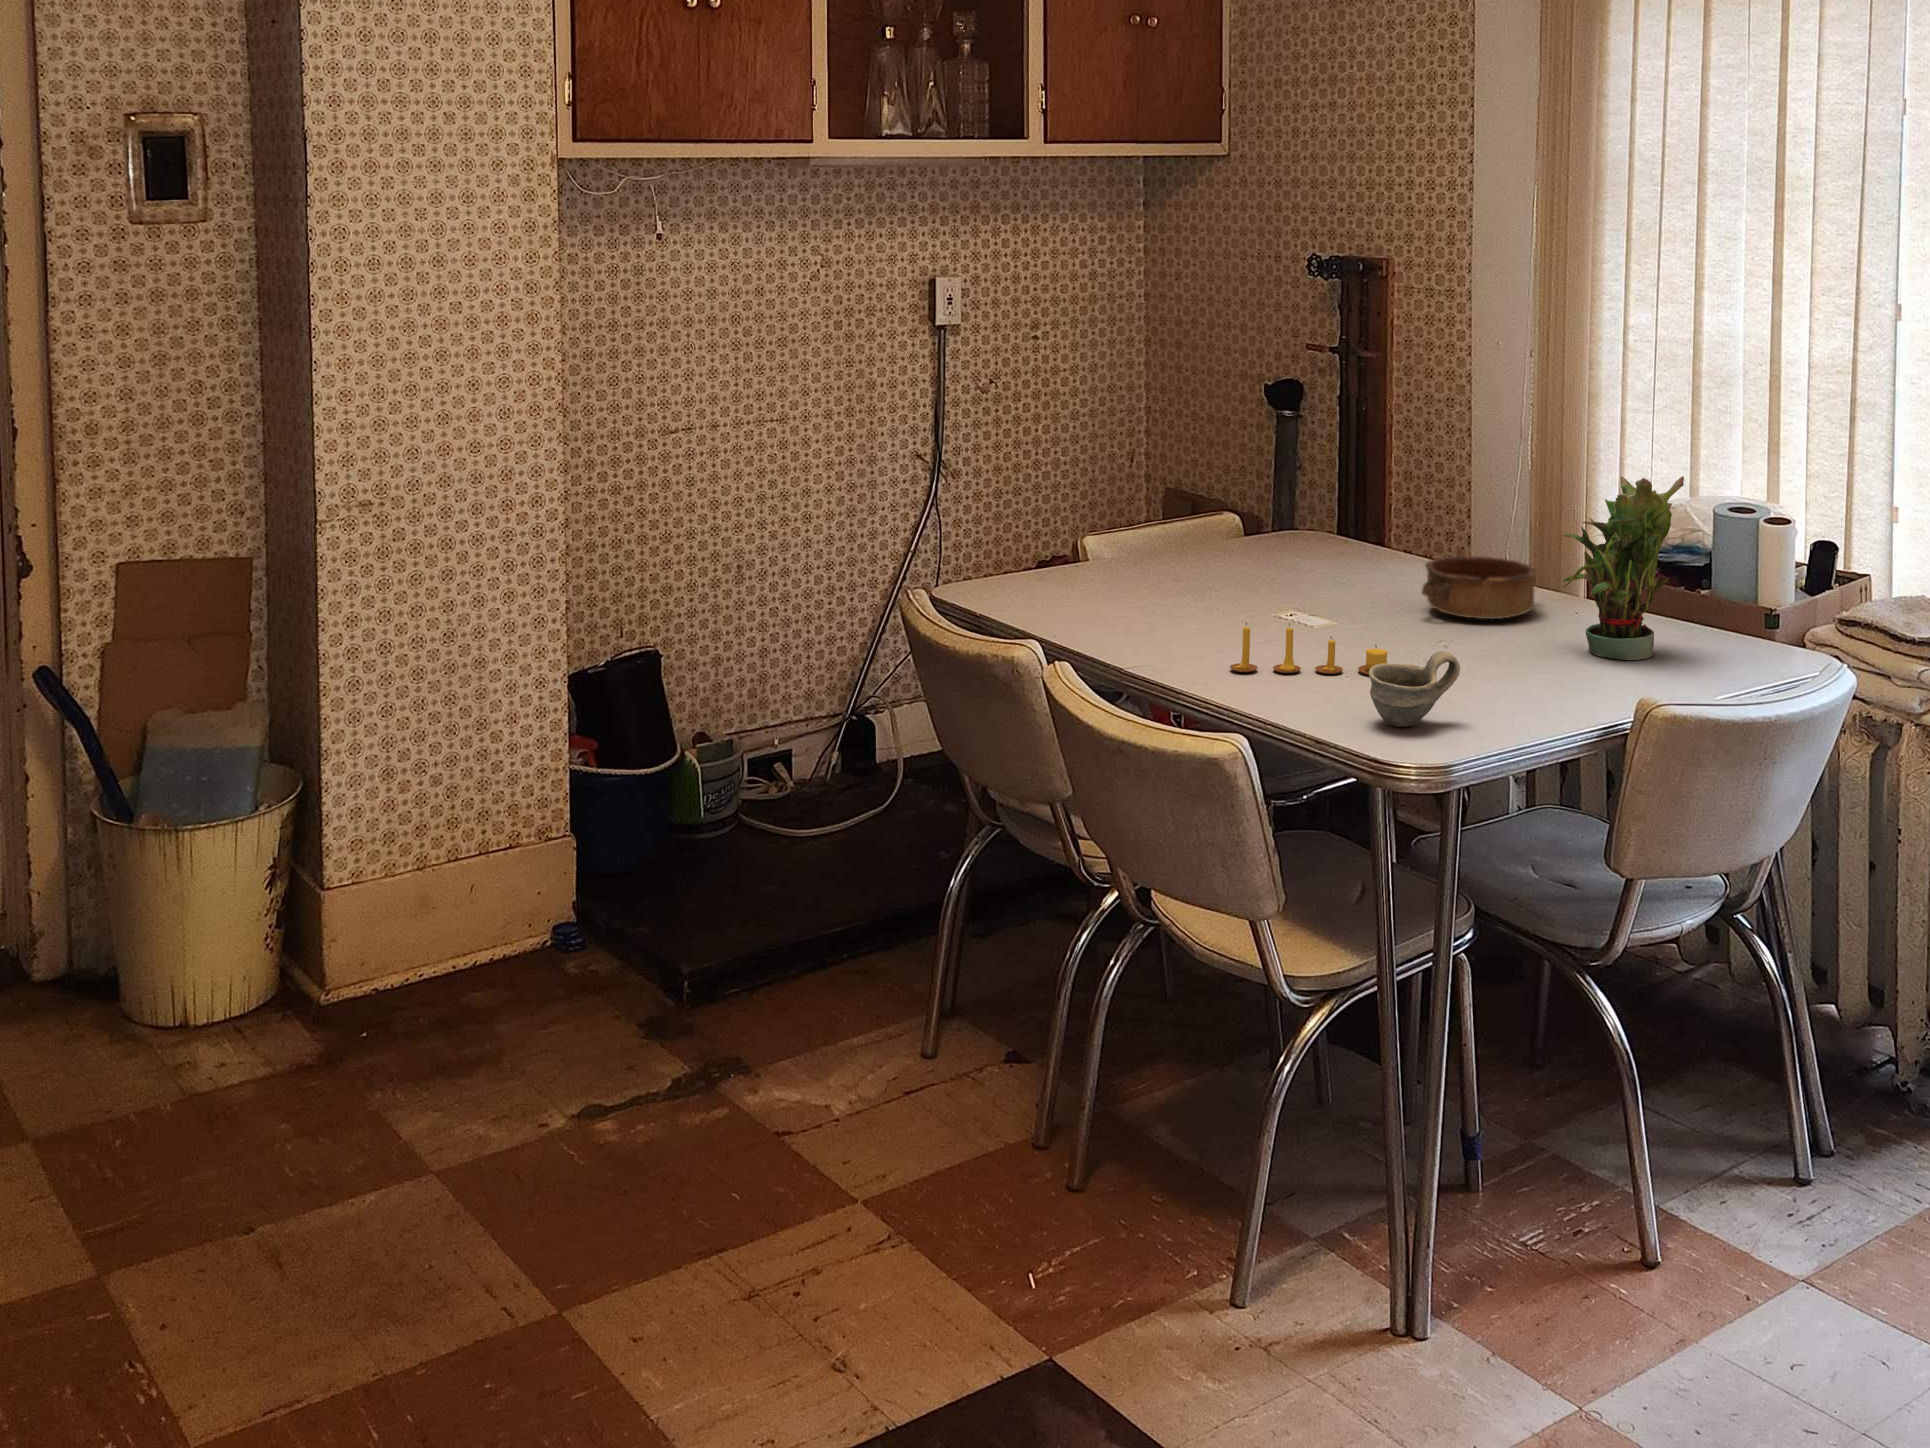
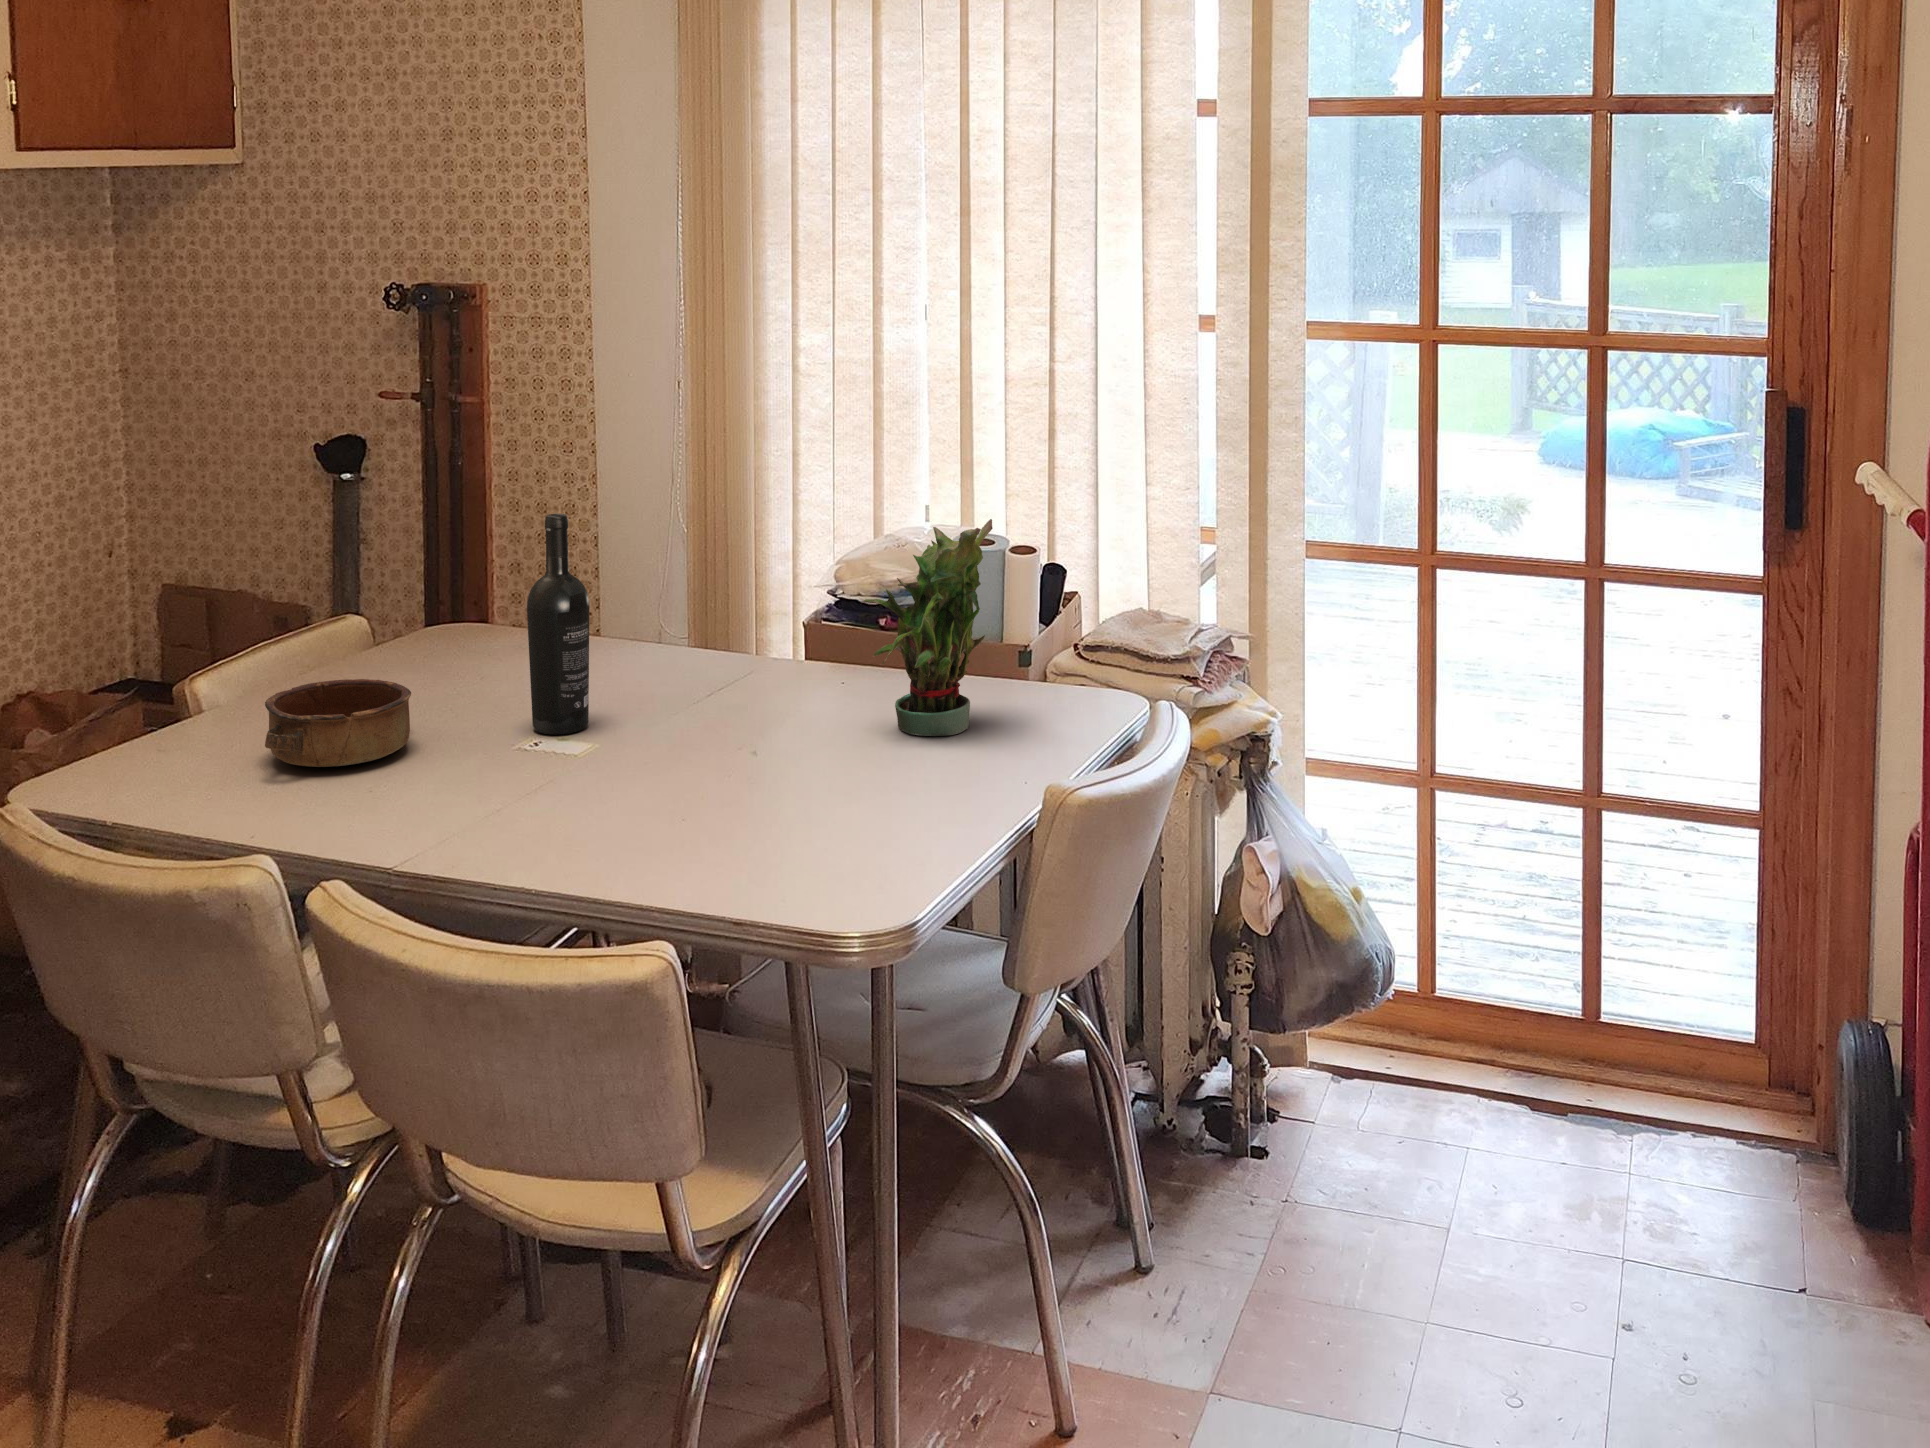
wine bottle: none [1303,437,1352,614] -> present [527,514,589,735]
bowl: present [1422,556,1536,619] -> present [265,679,411,767]
candle: present [1230,623,1388,675] -> none [526,763,726,839]
cup: present [1369,651,1460,727] -> none [765,774,868,880]

